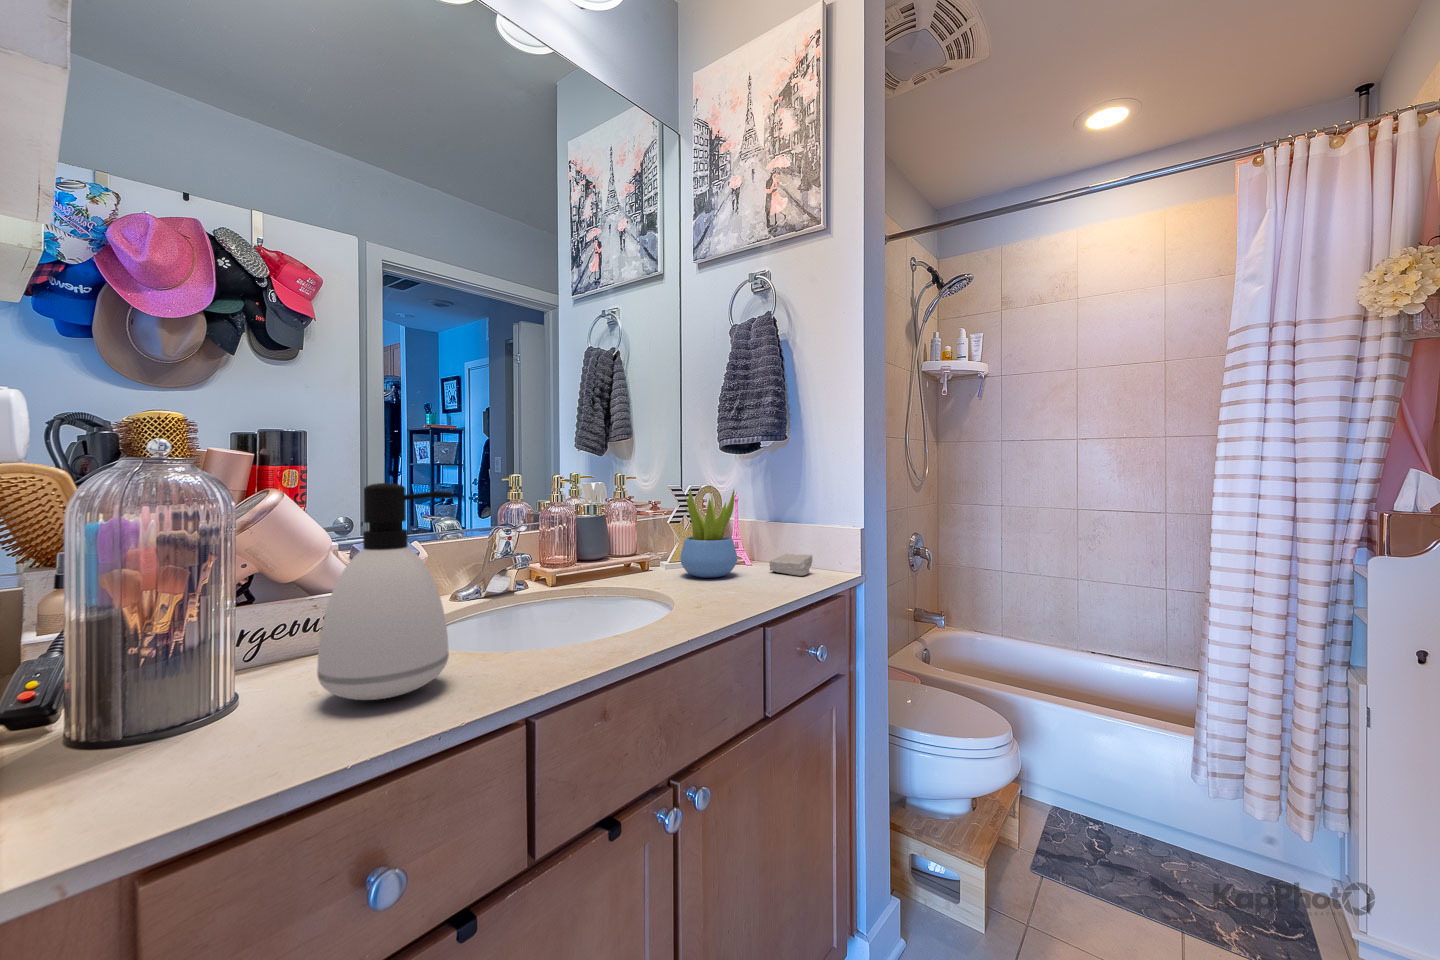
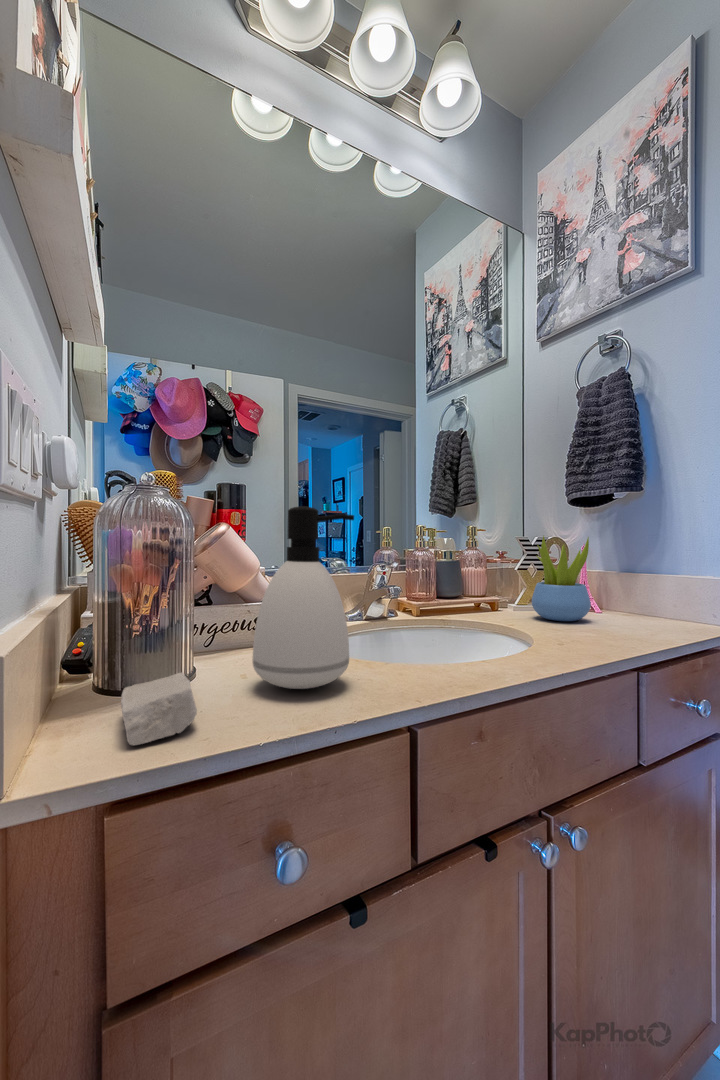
soap bar: present [769,554,812,576] -> present [121,673,197,745]

